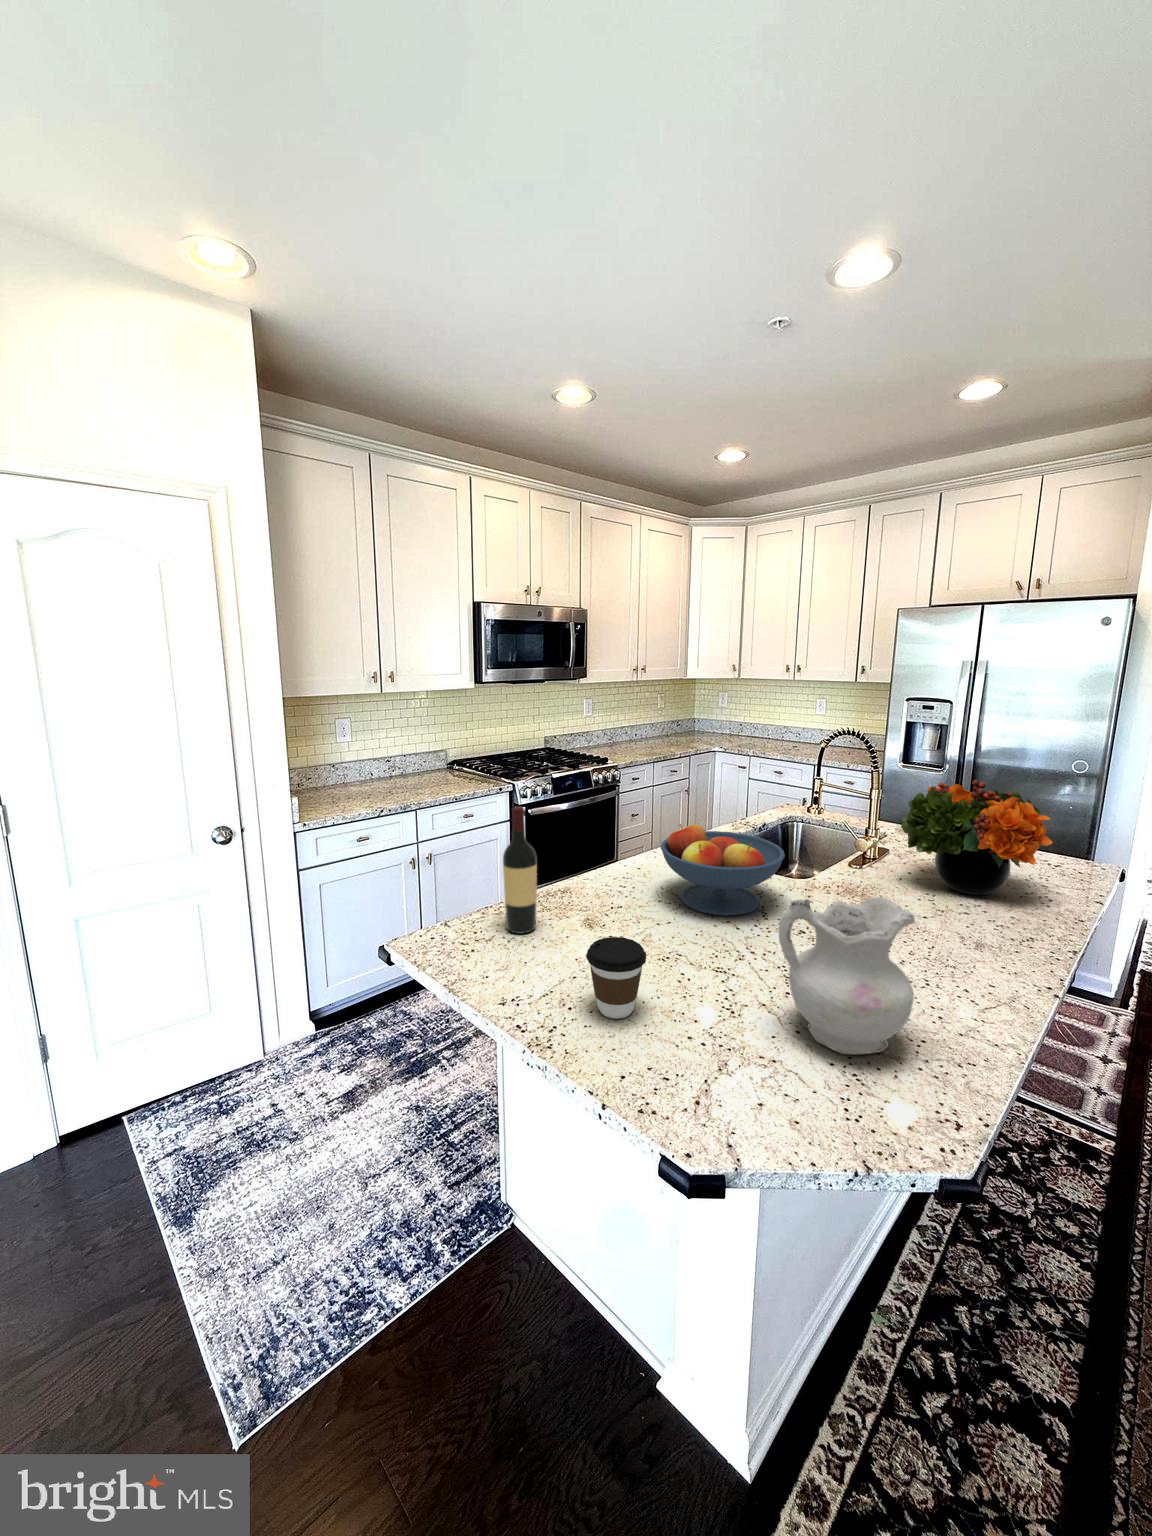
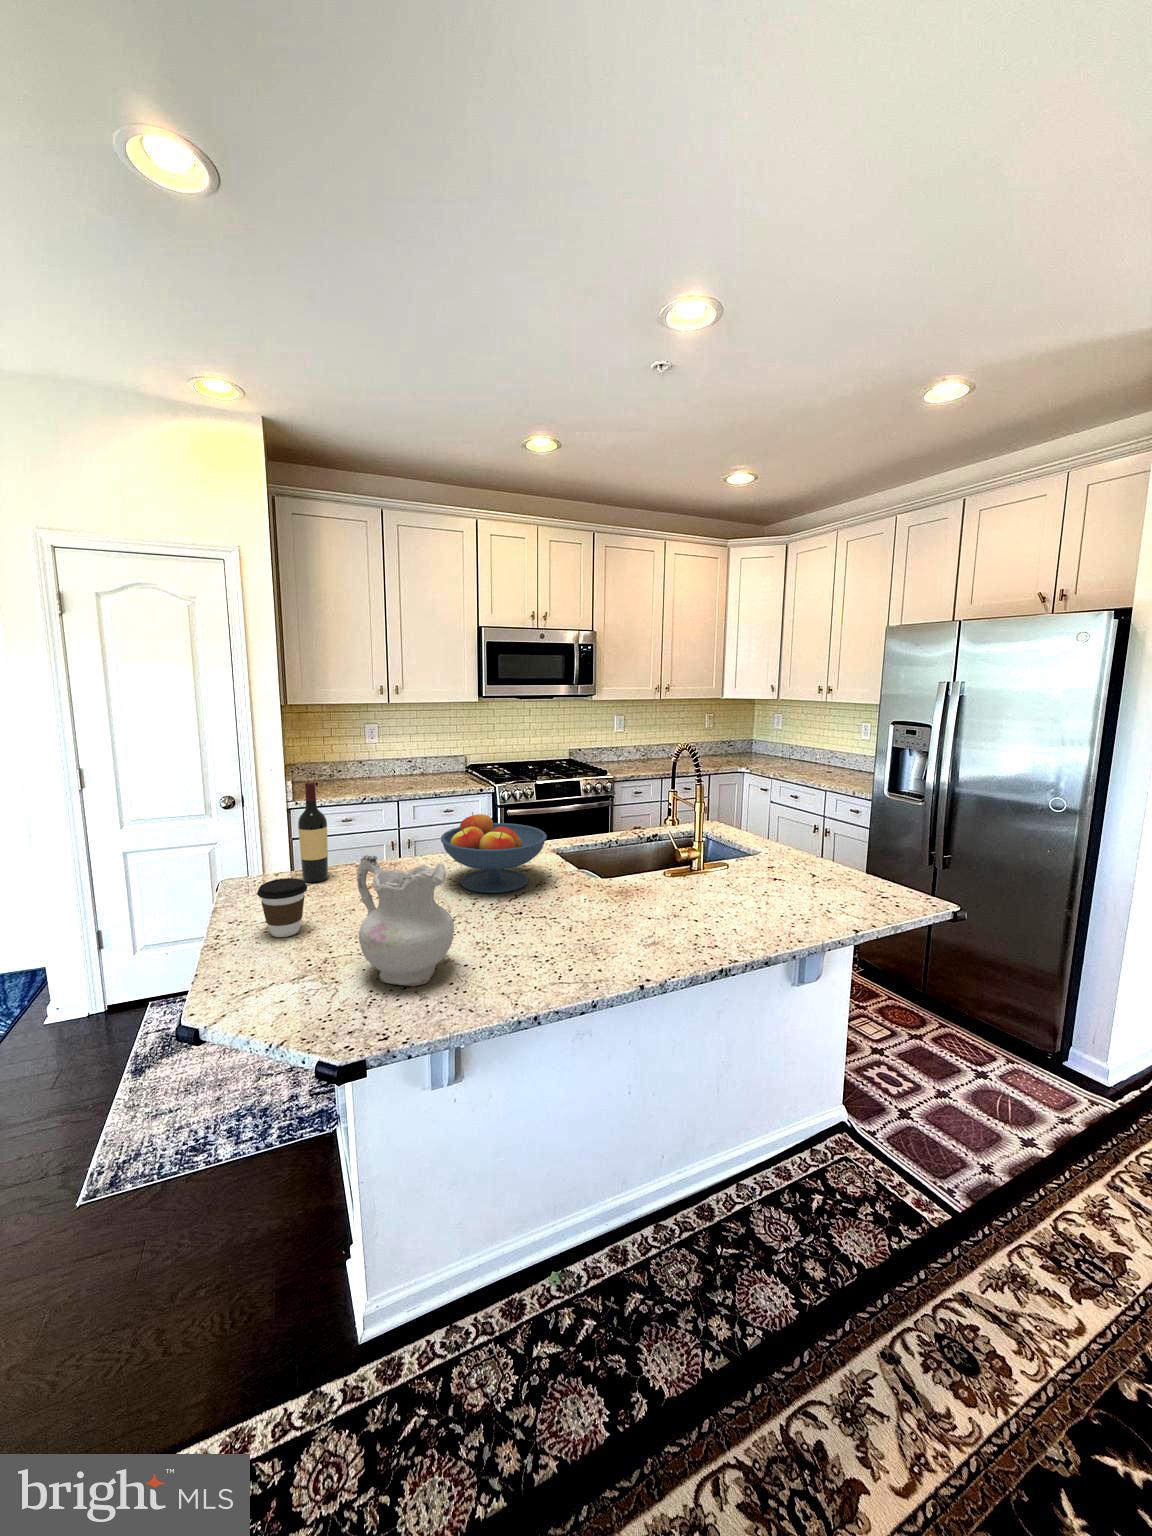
flower arrangement: present [901,780,1053,895] -> none [675,795,809,908]

